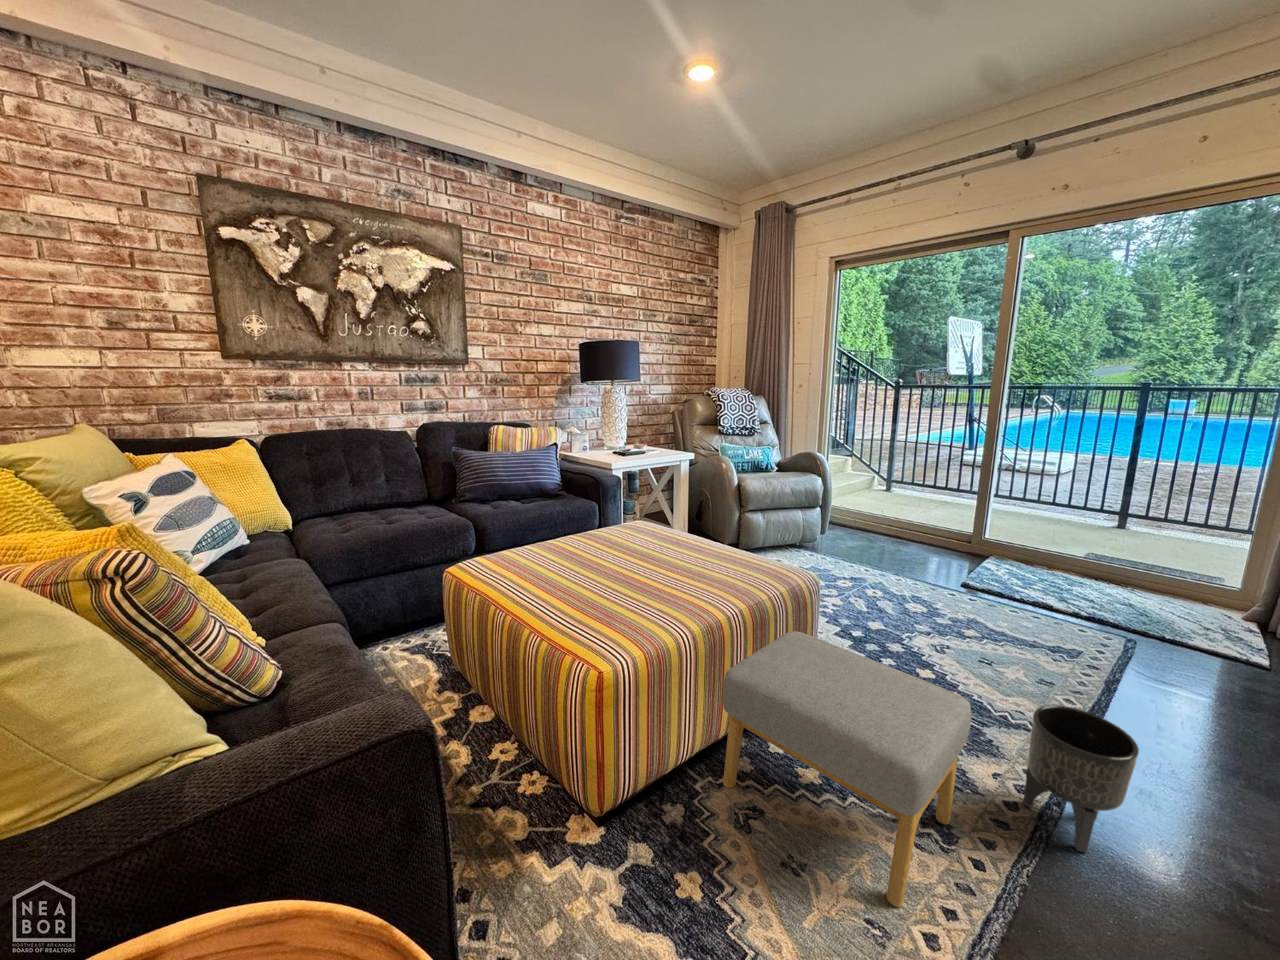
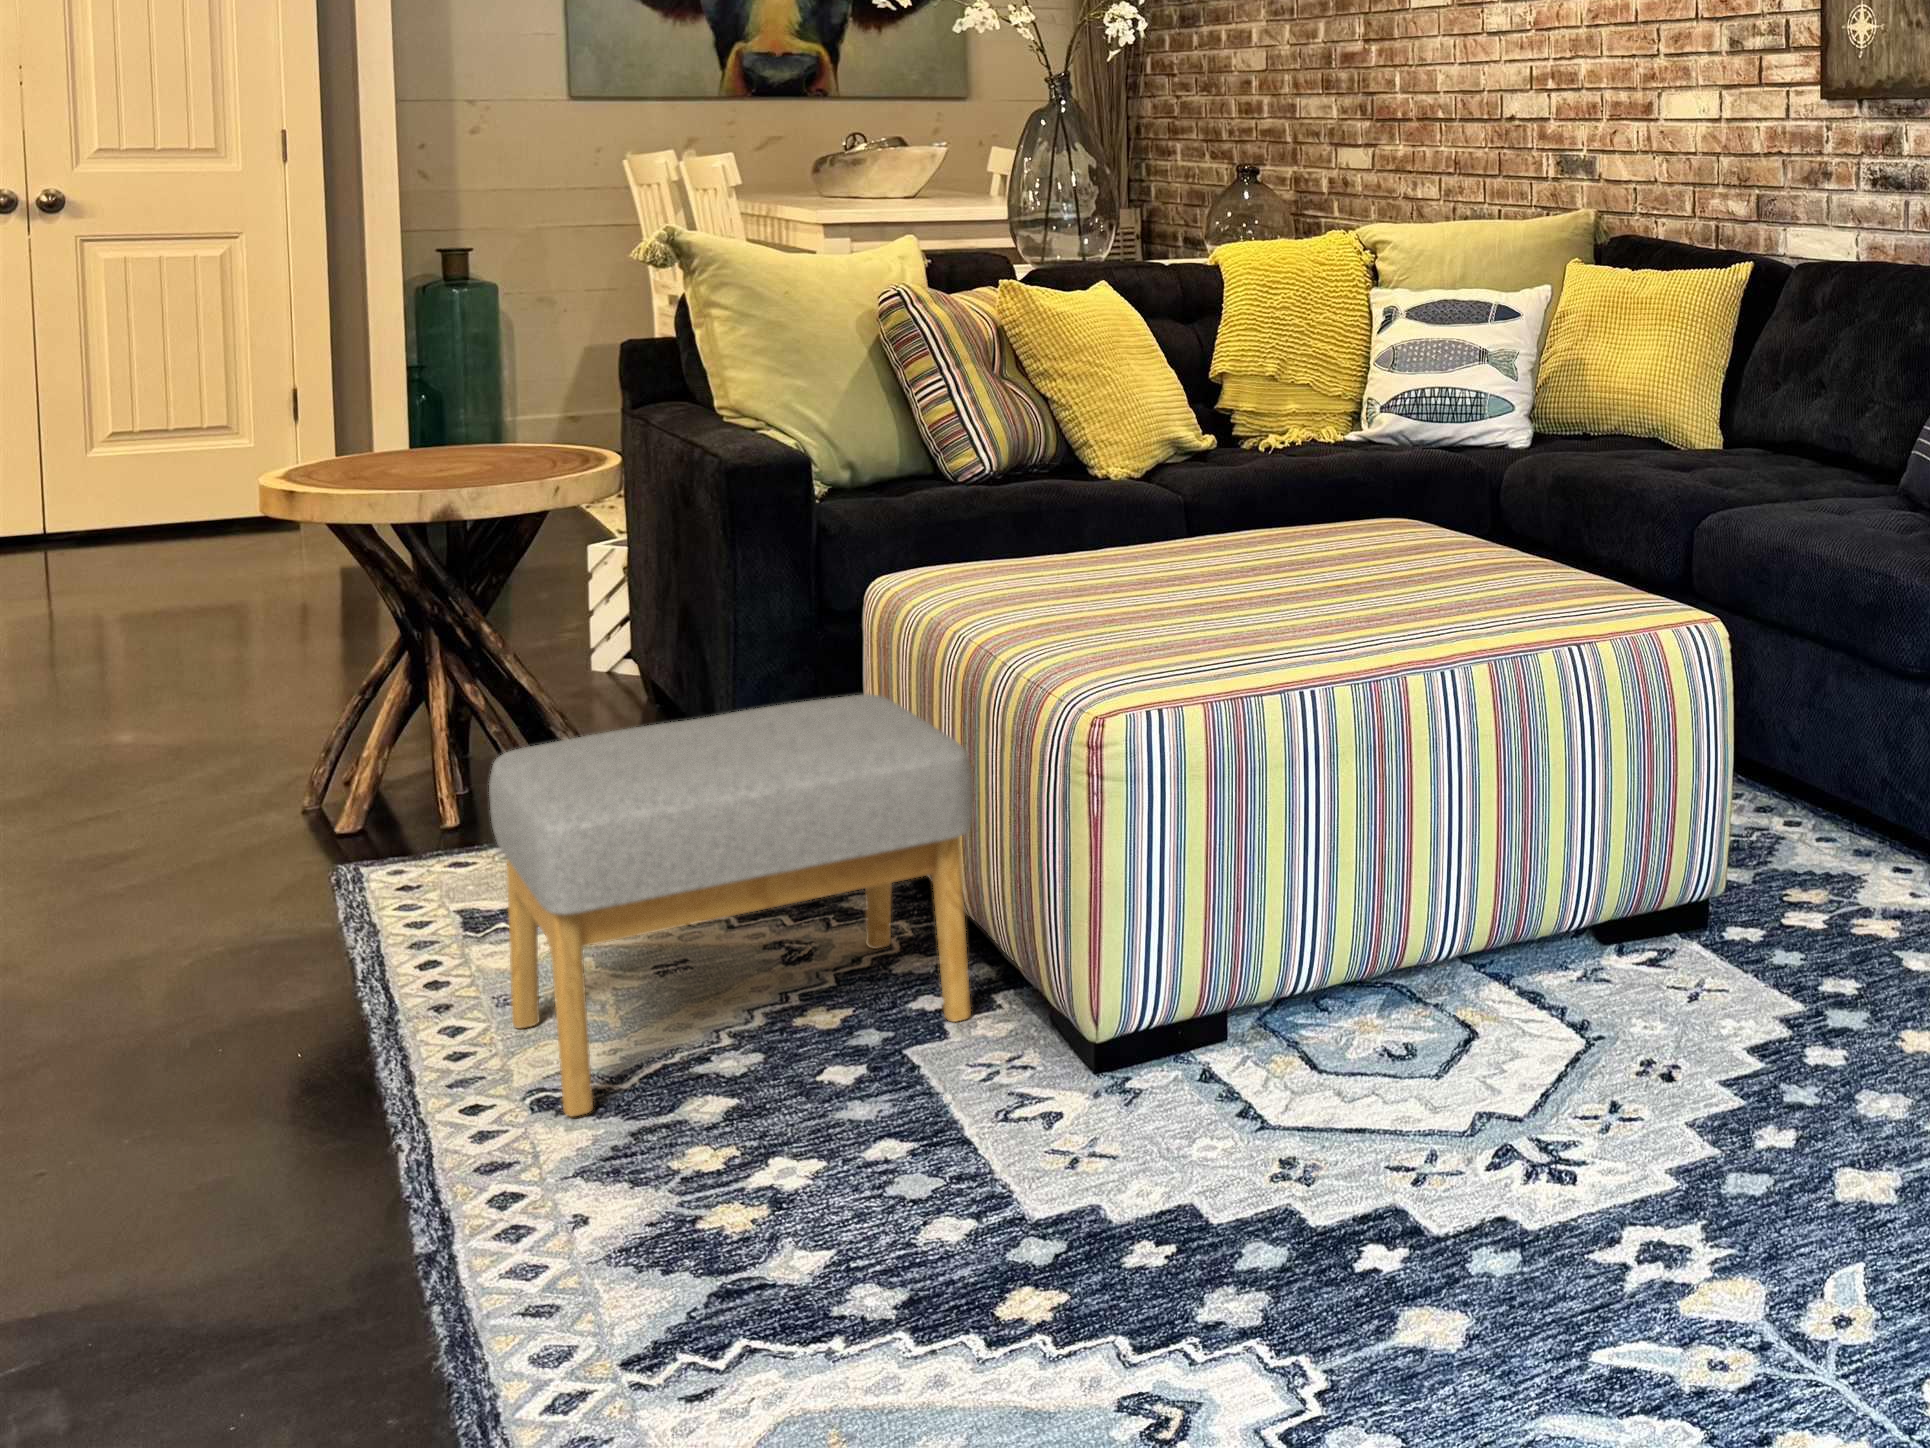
planter: present [1023,705,1139,853] -> none [267,954,493,1297]

